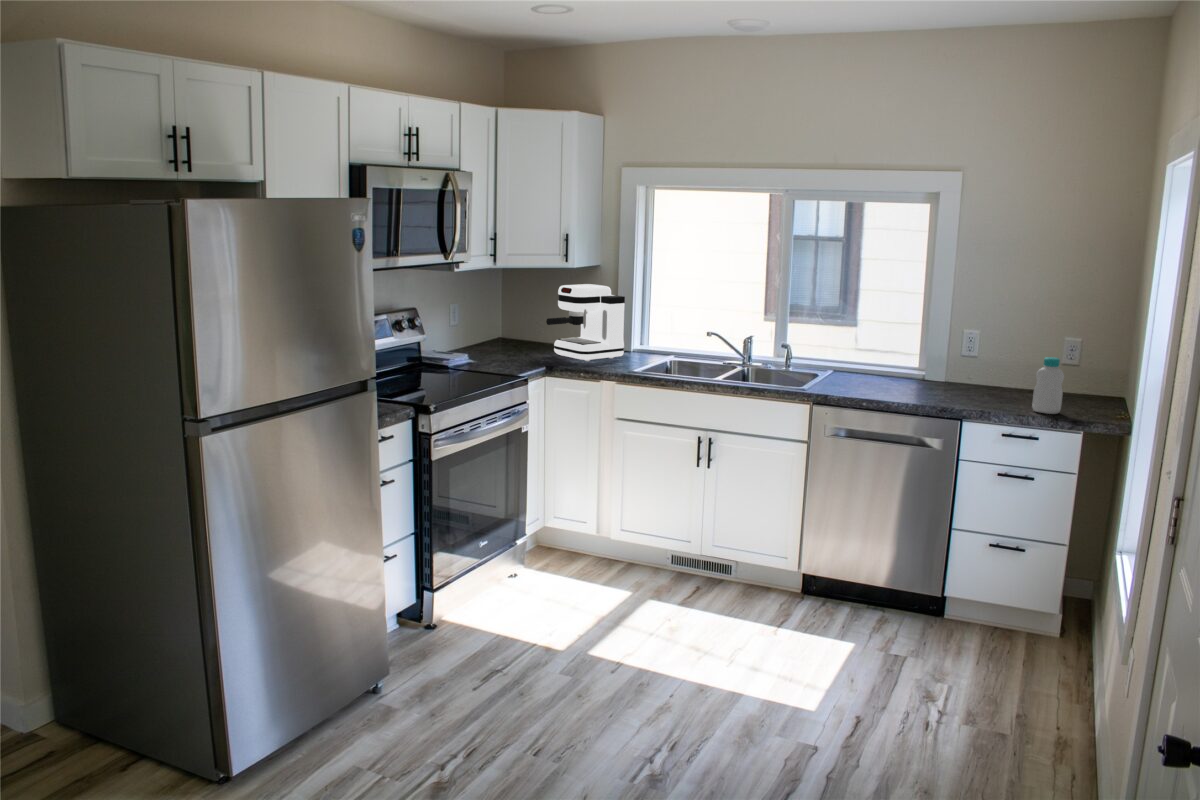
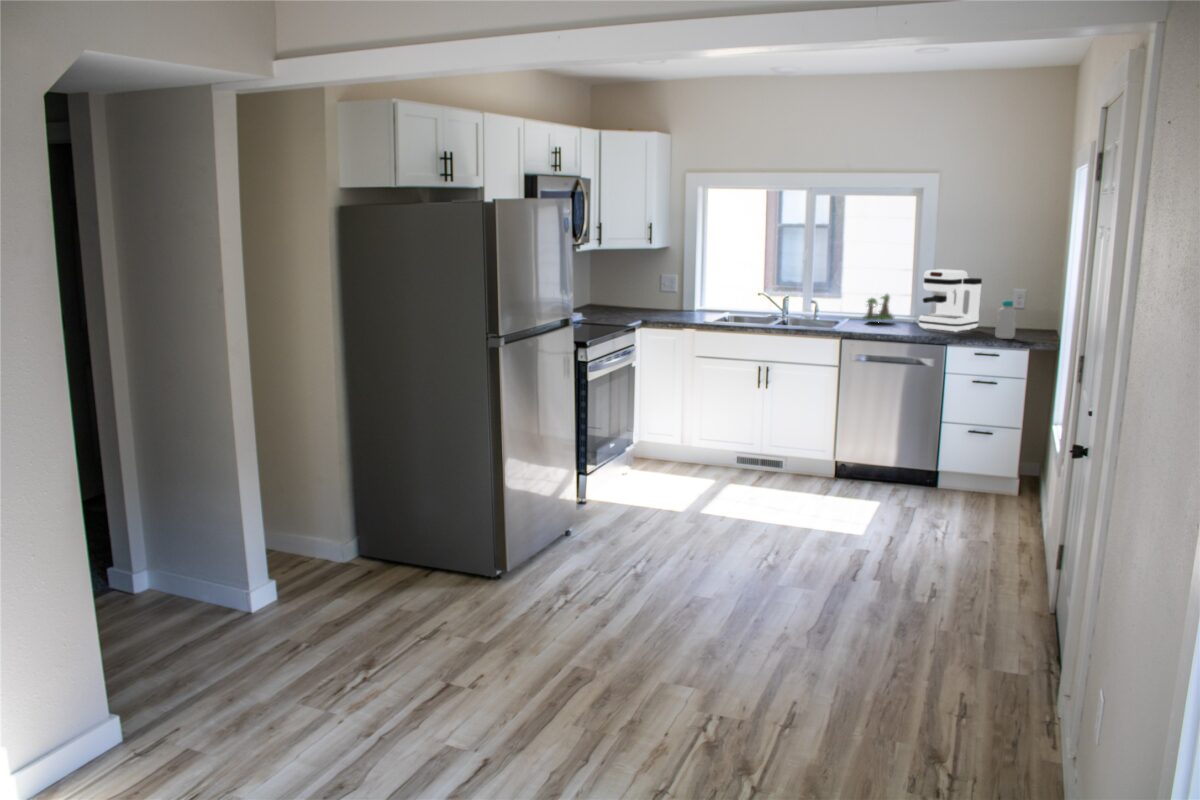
coffee maker: present [546,284,625,361] -> present [919,269,982,332]
plant: none [847,320,897,378] -> present [863,294,894,320]

